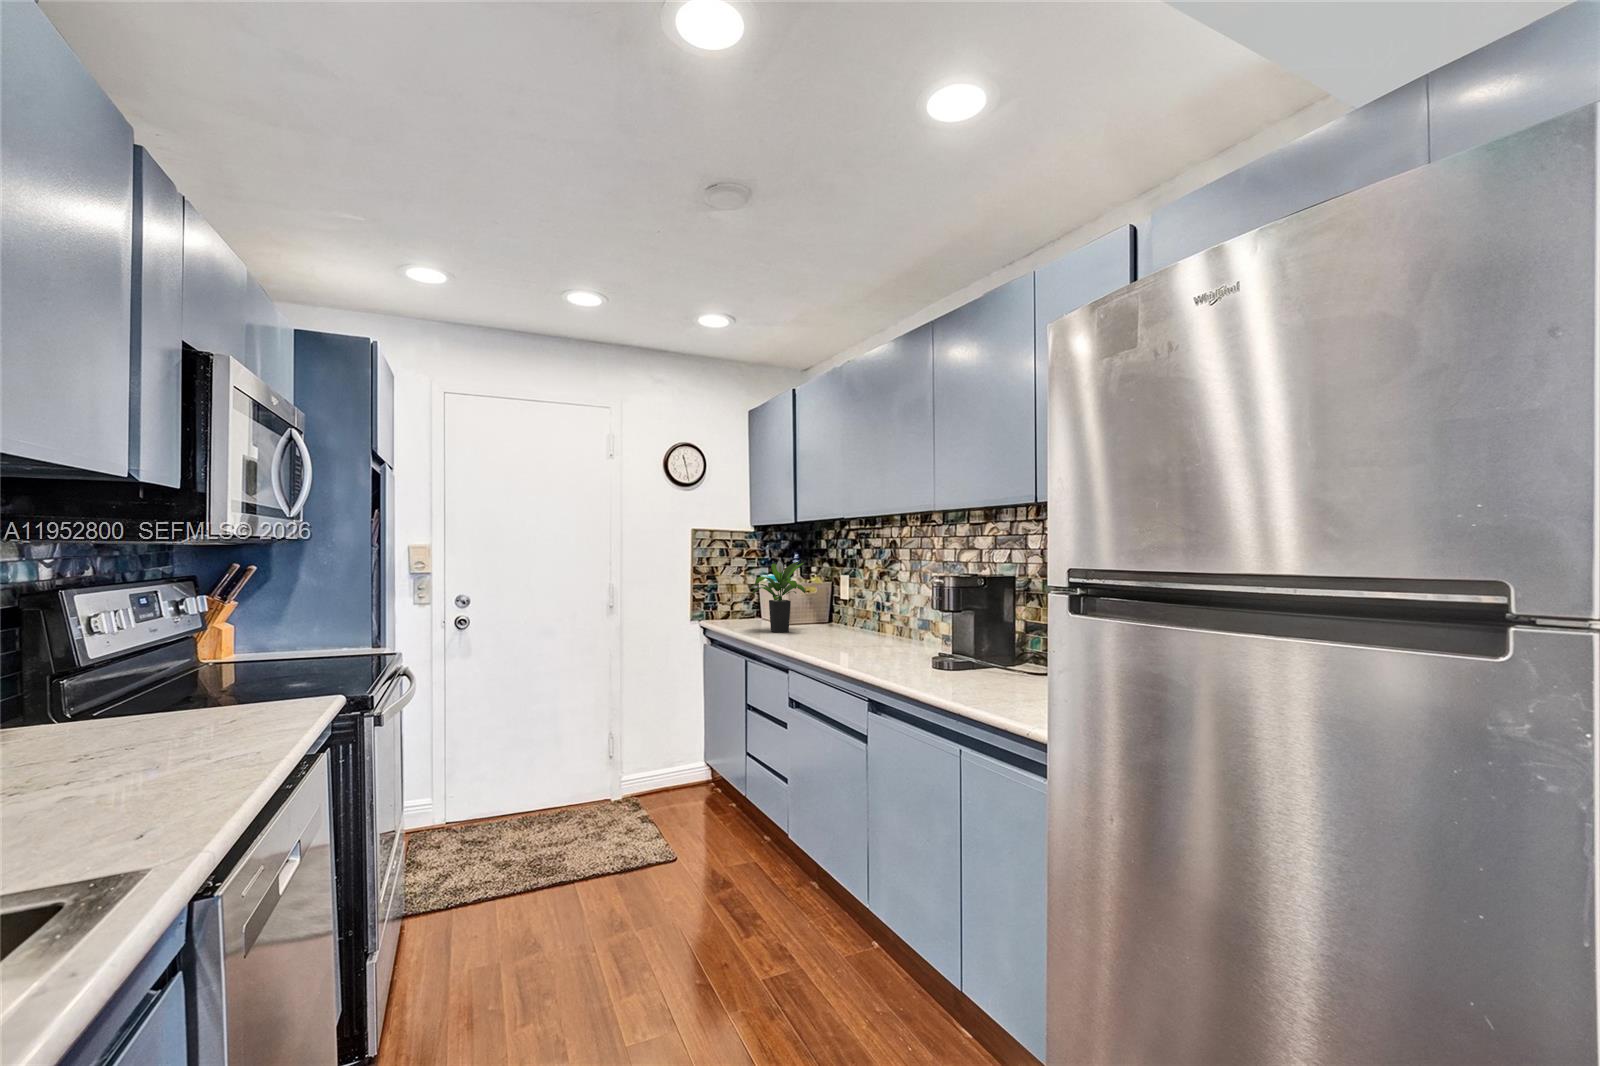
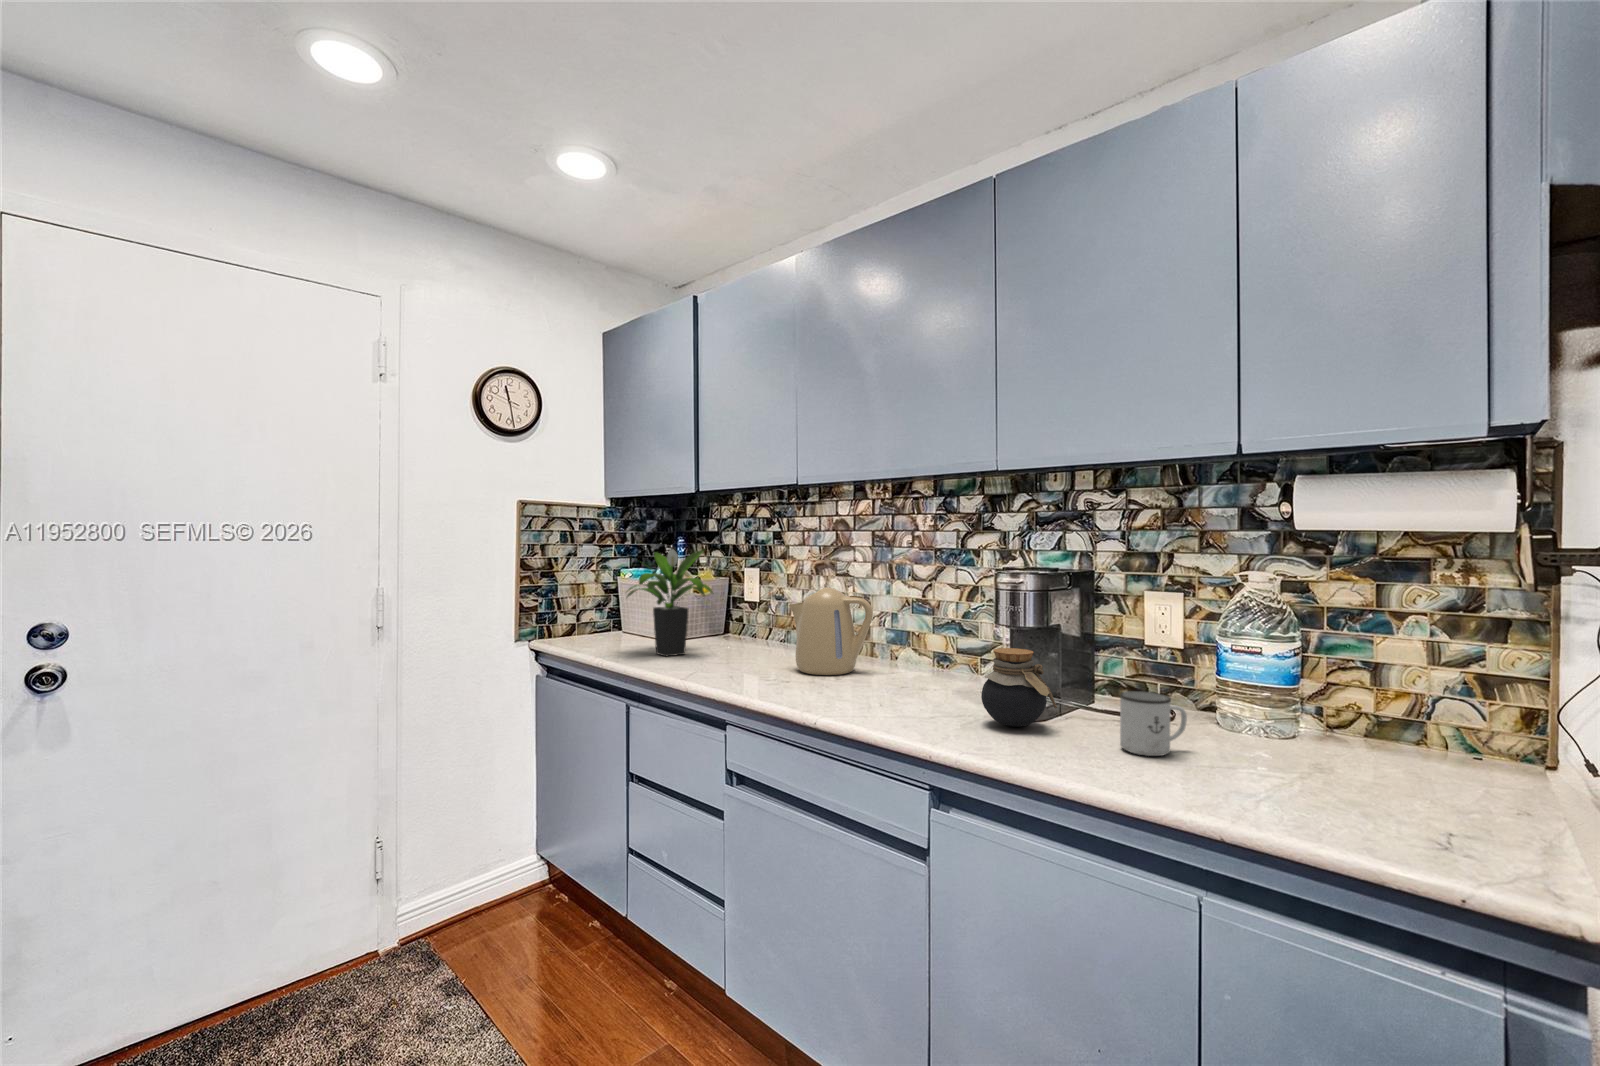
kettle: none [844,587,896,645] -> present [789,587,873,675]
jar: none [916,624,957,671] -> present [981,648,1057,727]
mug: none [977,649,1019,686] -> present [1120,691,1187,756]

